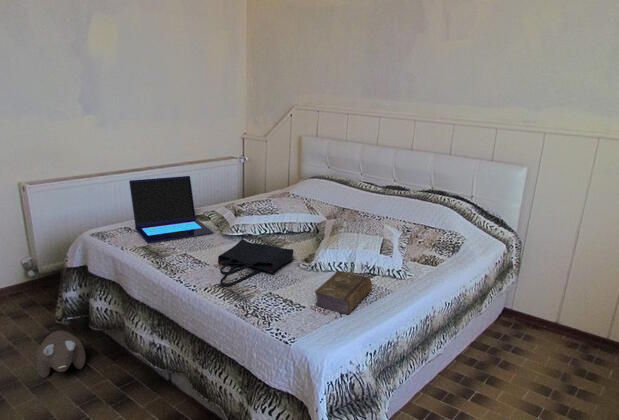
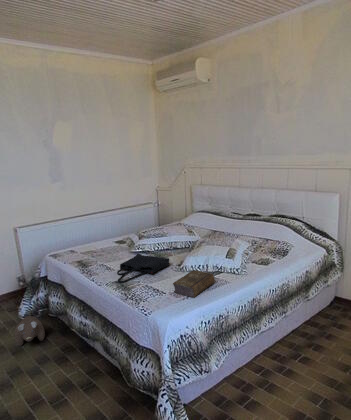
laptop: present [129,176,213,243] -> none [73,216,124,259]

